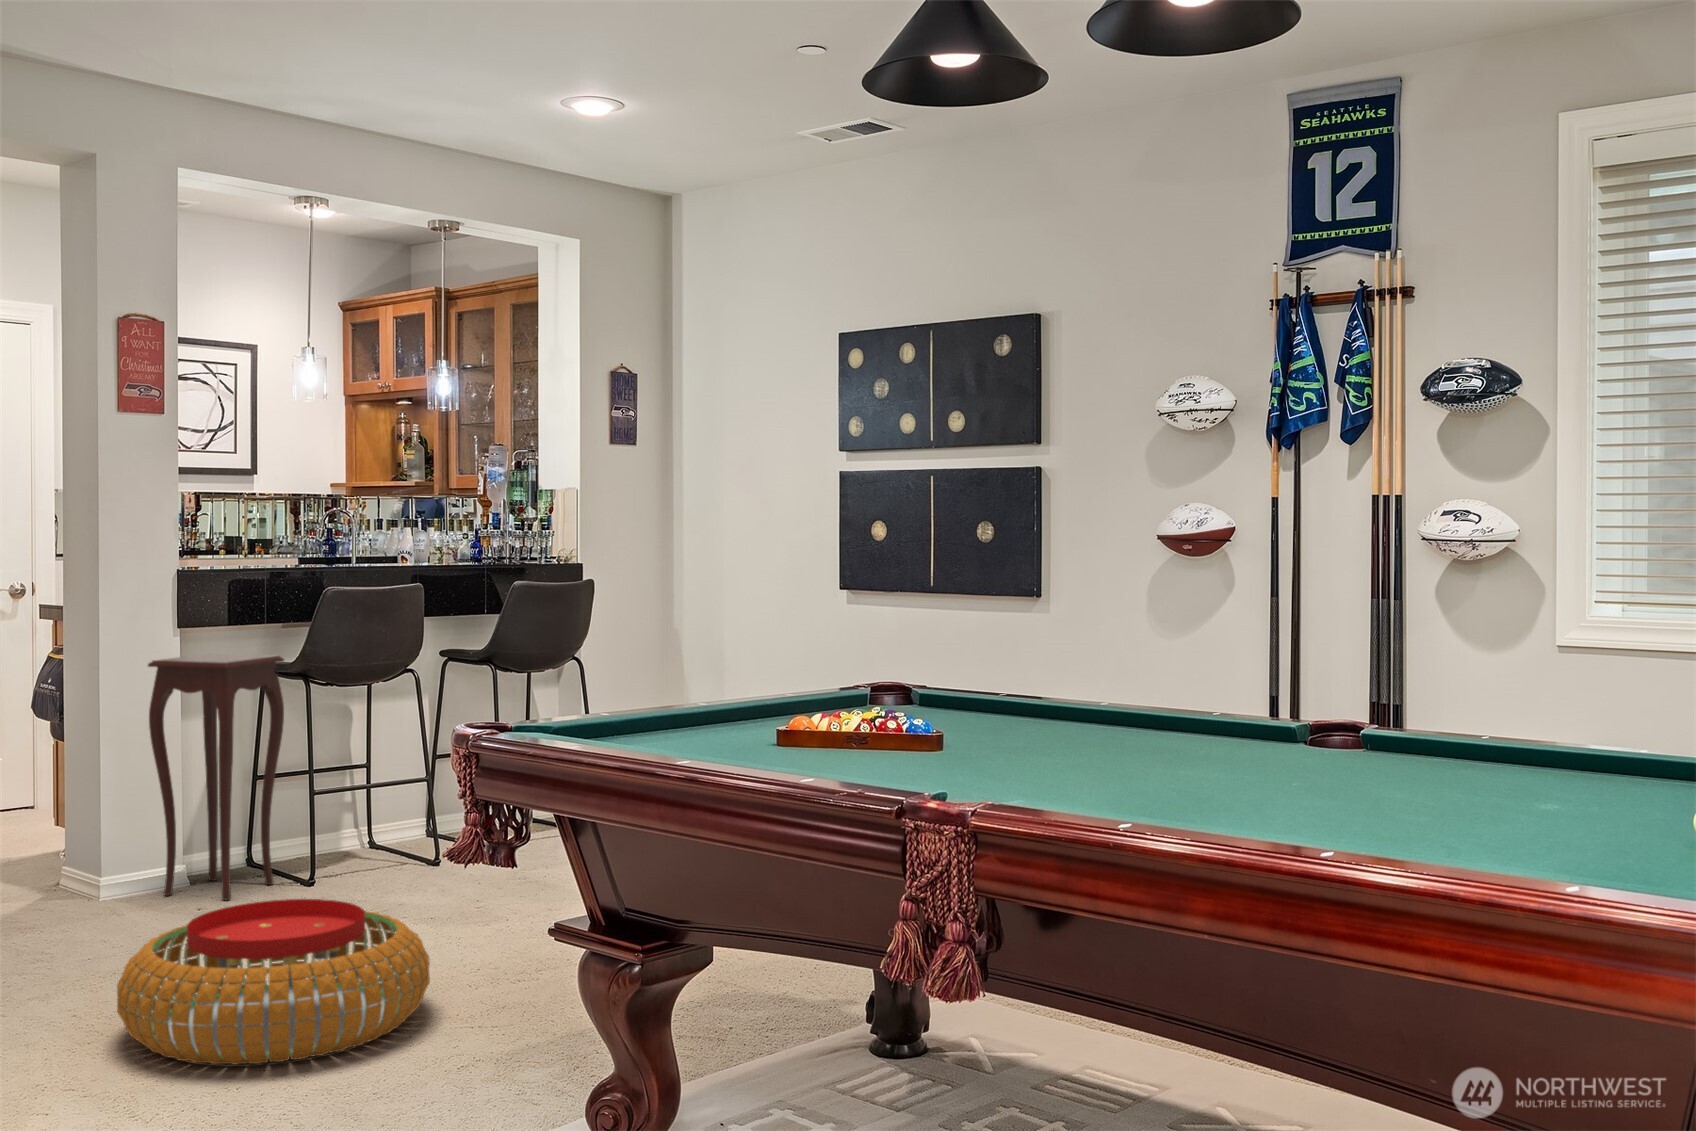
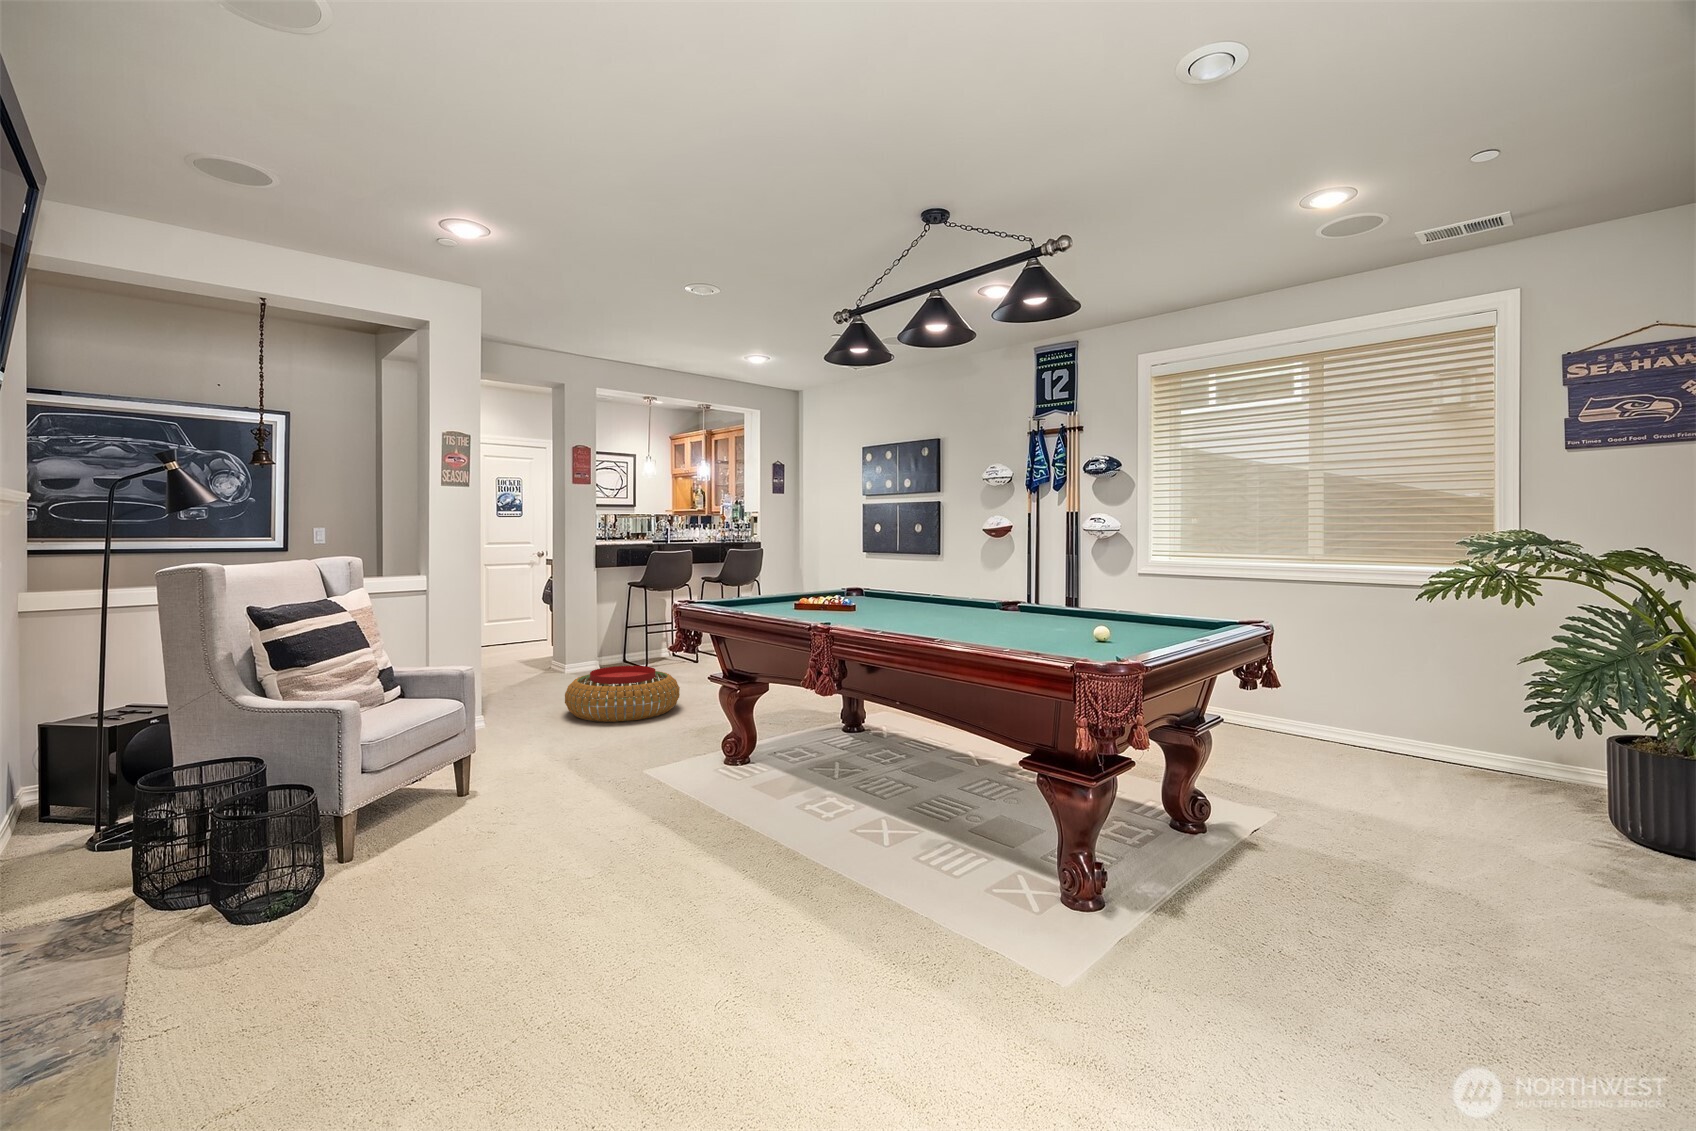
side table: present [148,654,284,900] -> none [584,577,636,673]

